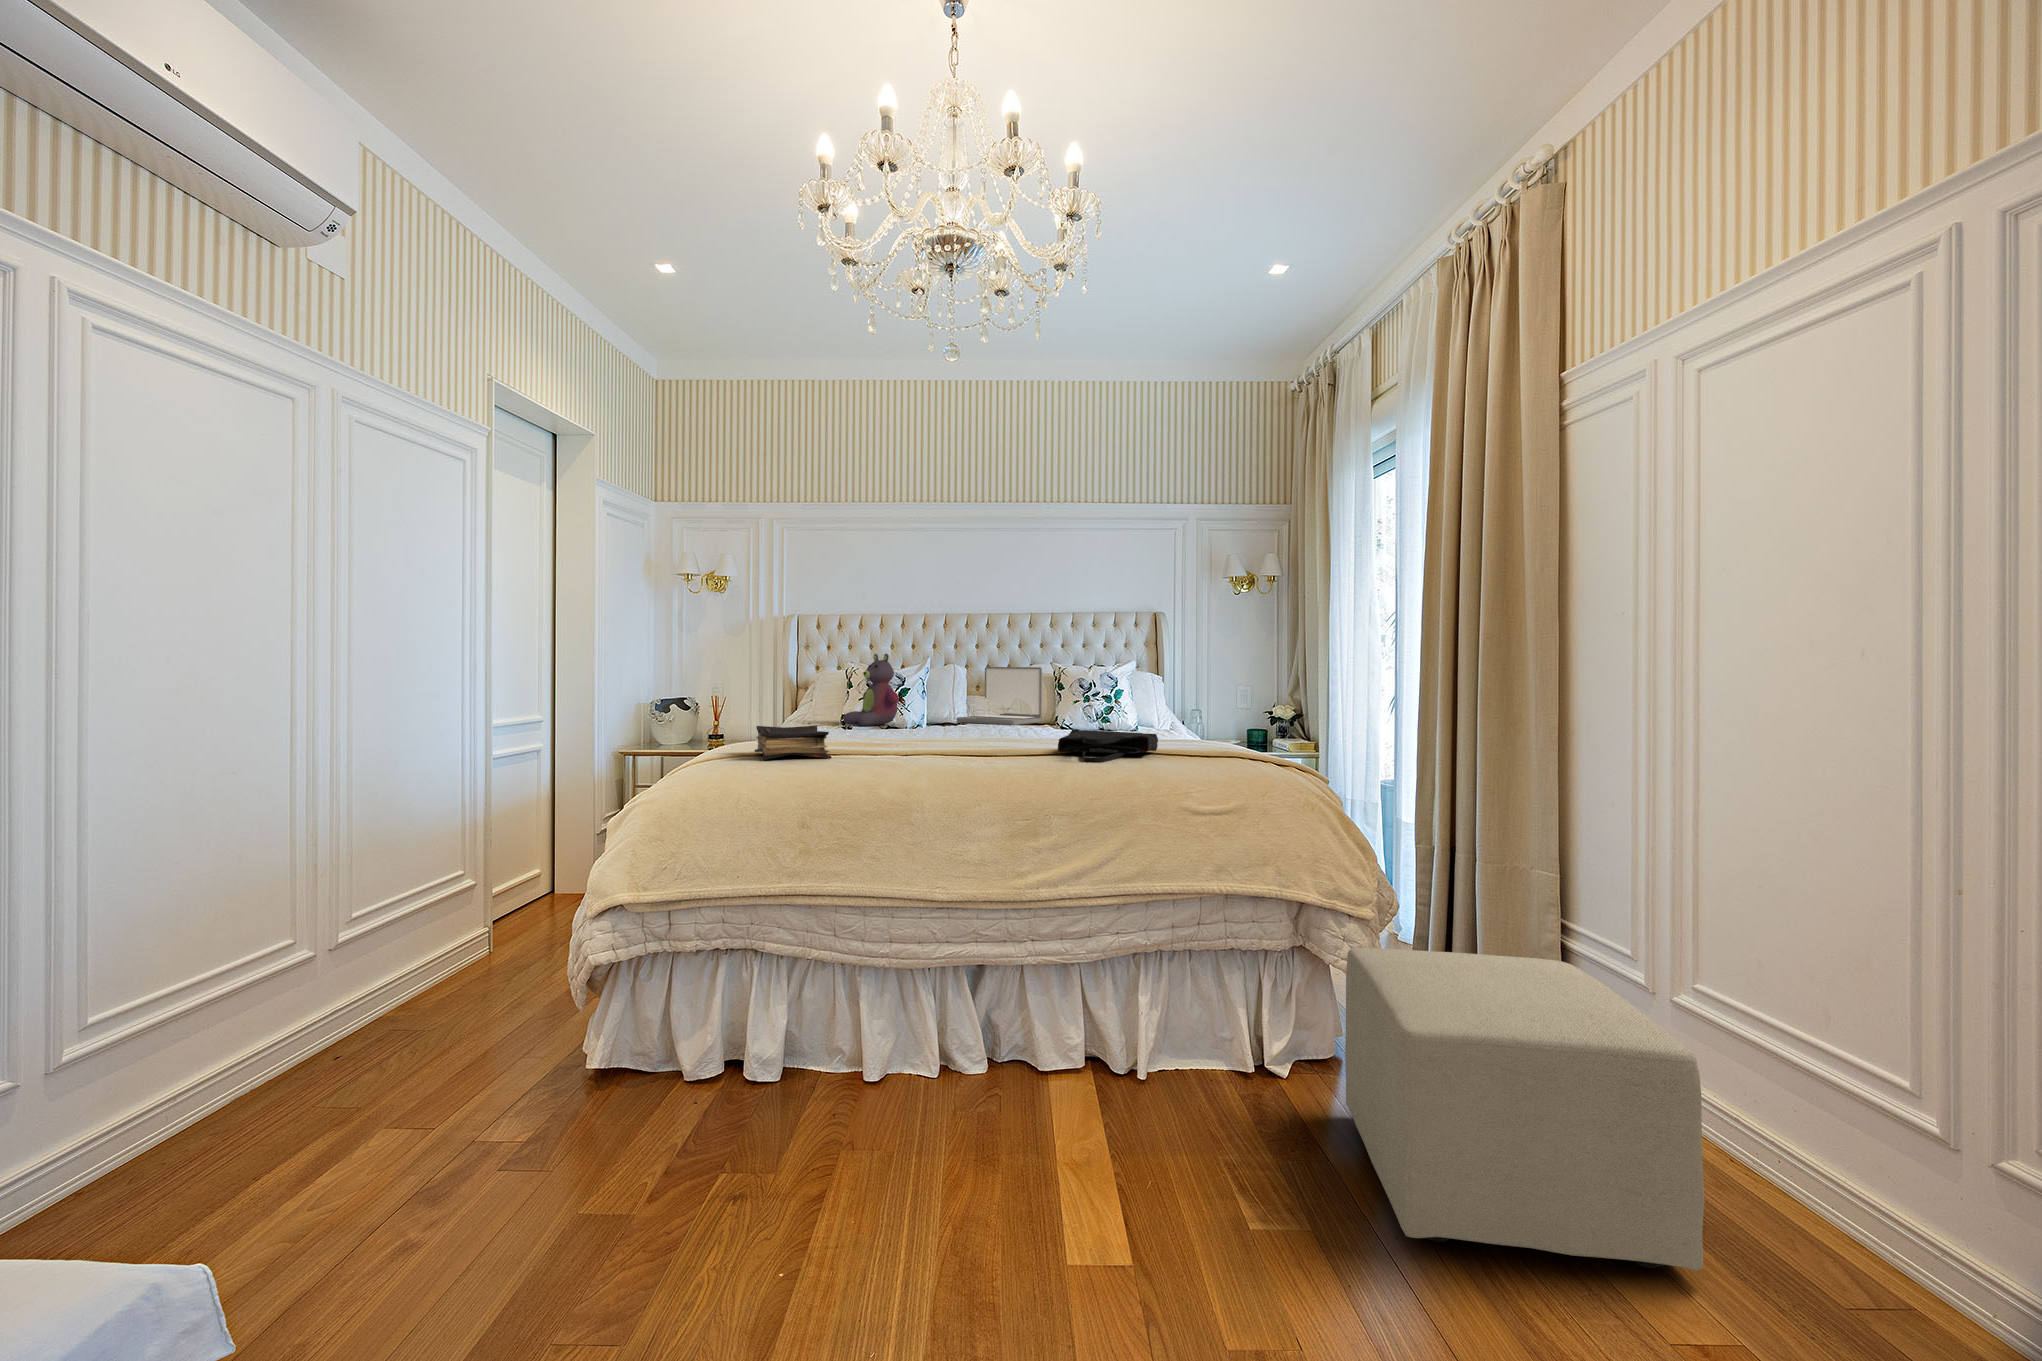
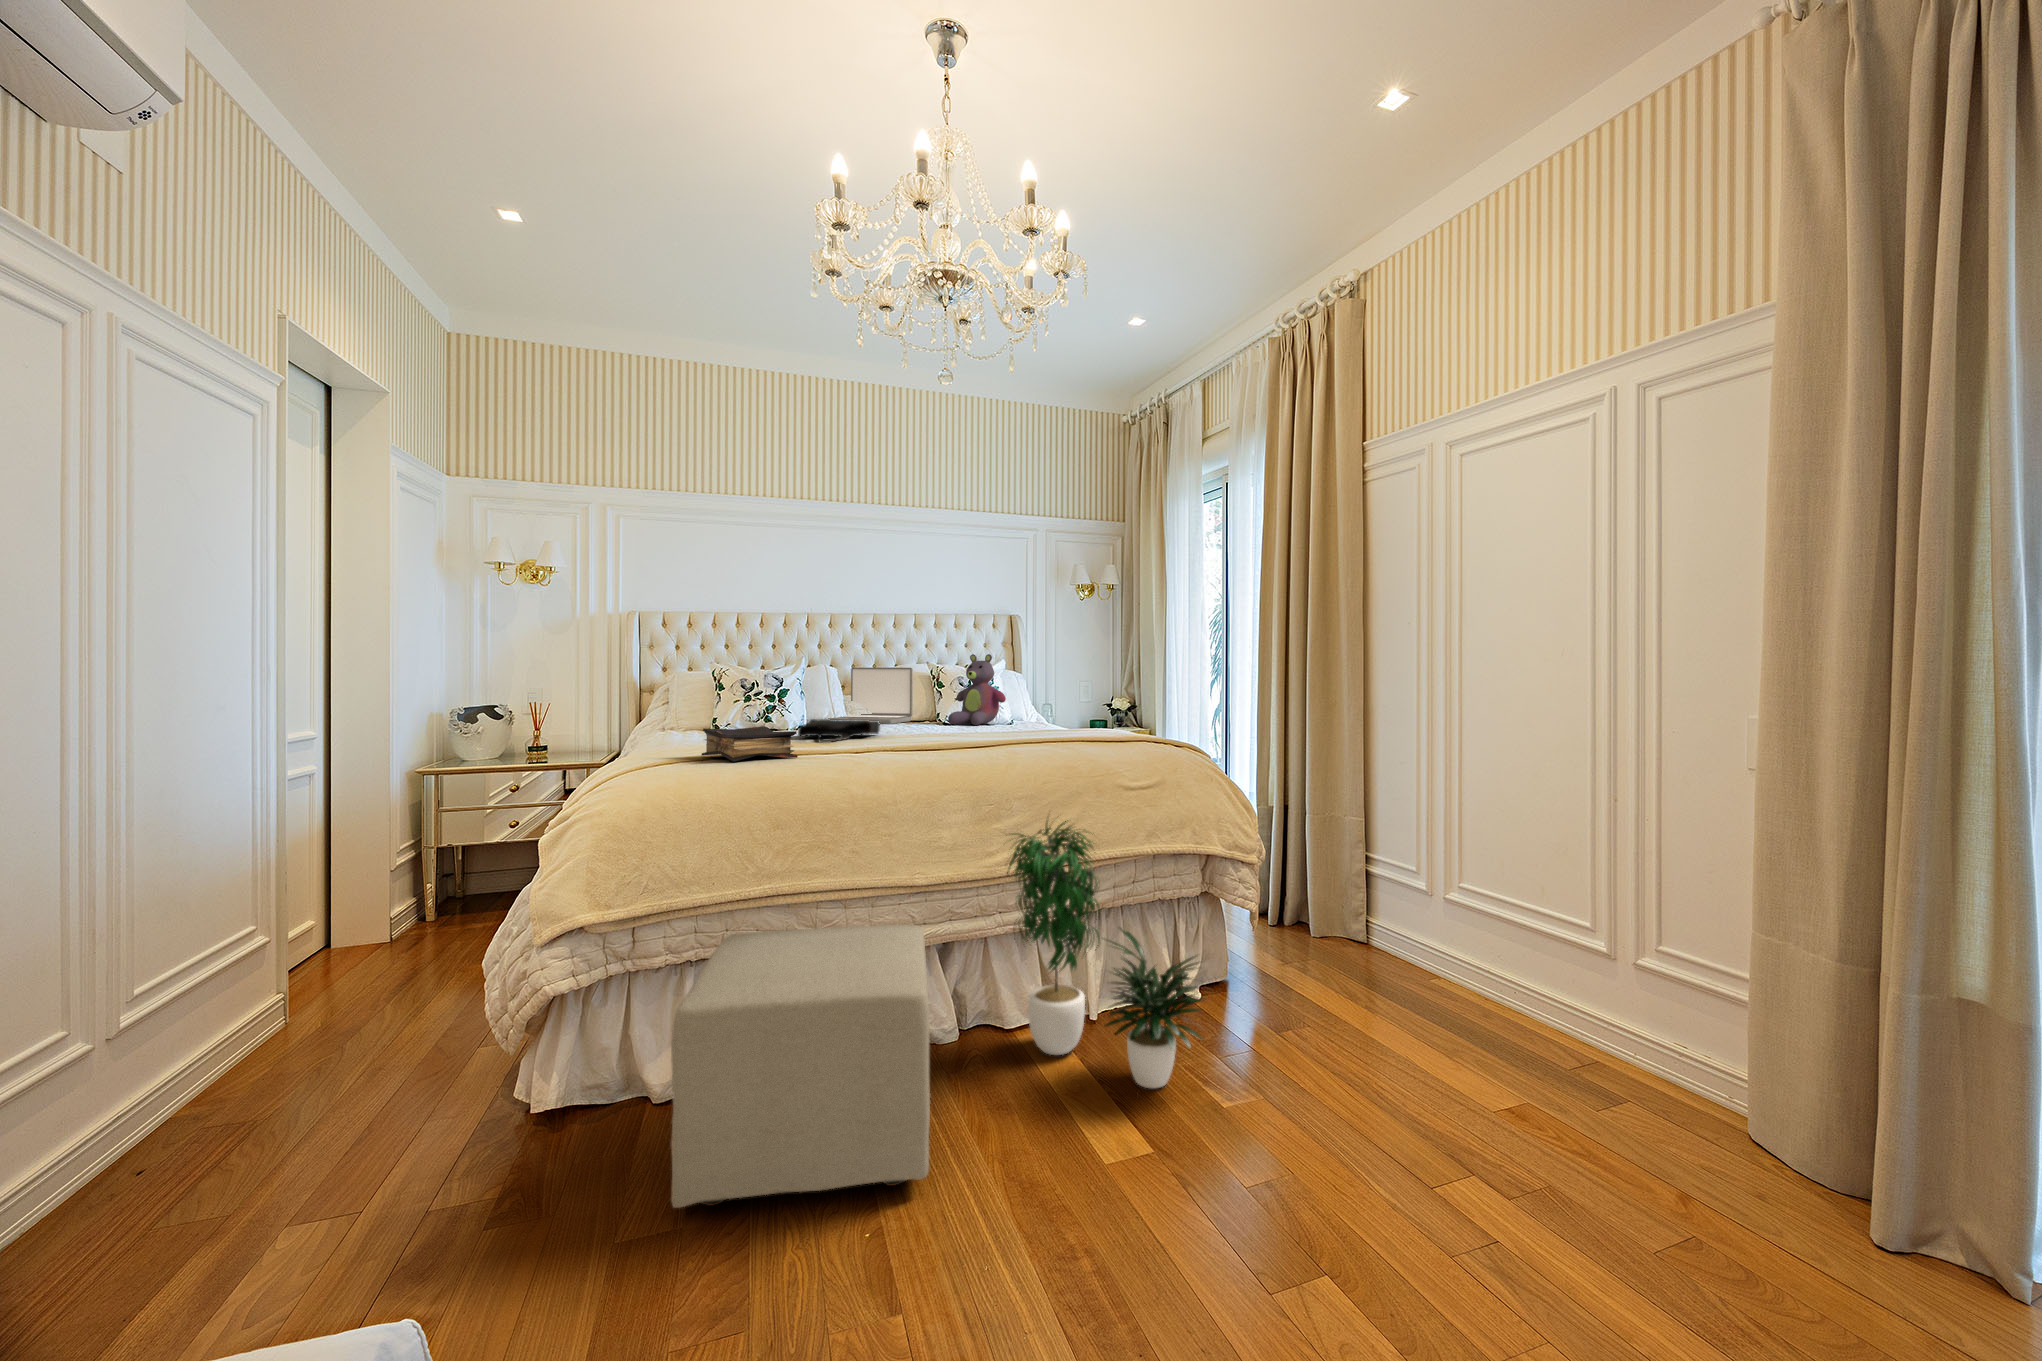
stuffed bear: present [843,654,899,726] -> present [948,654,1006,725]
tote bag: present [1058,729,1158,763] -> present [798,719,880,743]
potted plant: none [1023,830,1243,1176] -> present [1006,820,1205,1088]
ottoman: present [1345,948,1704,1271] -> present [671,925,930,1208]

